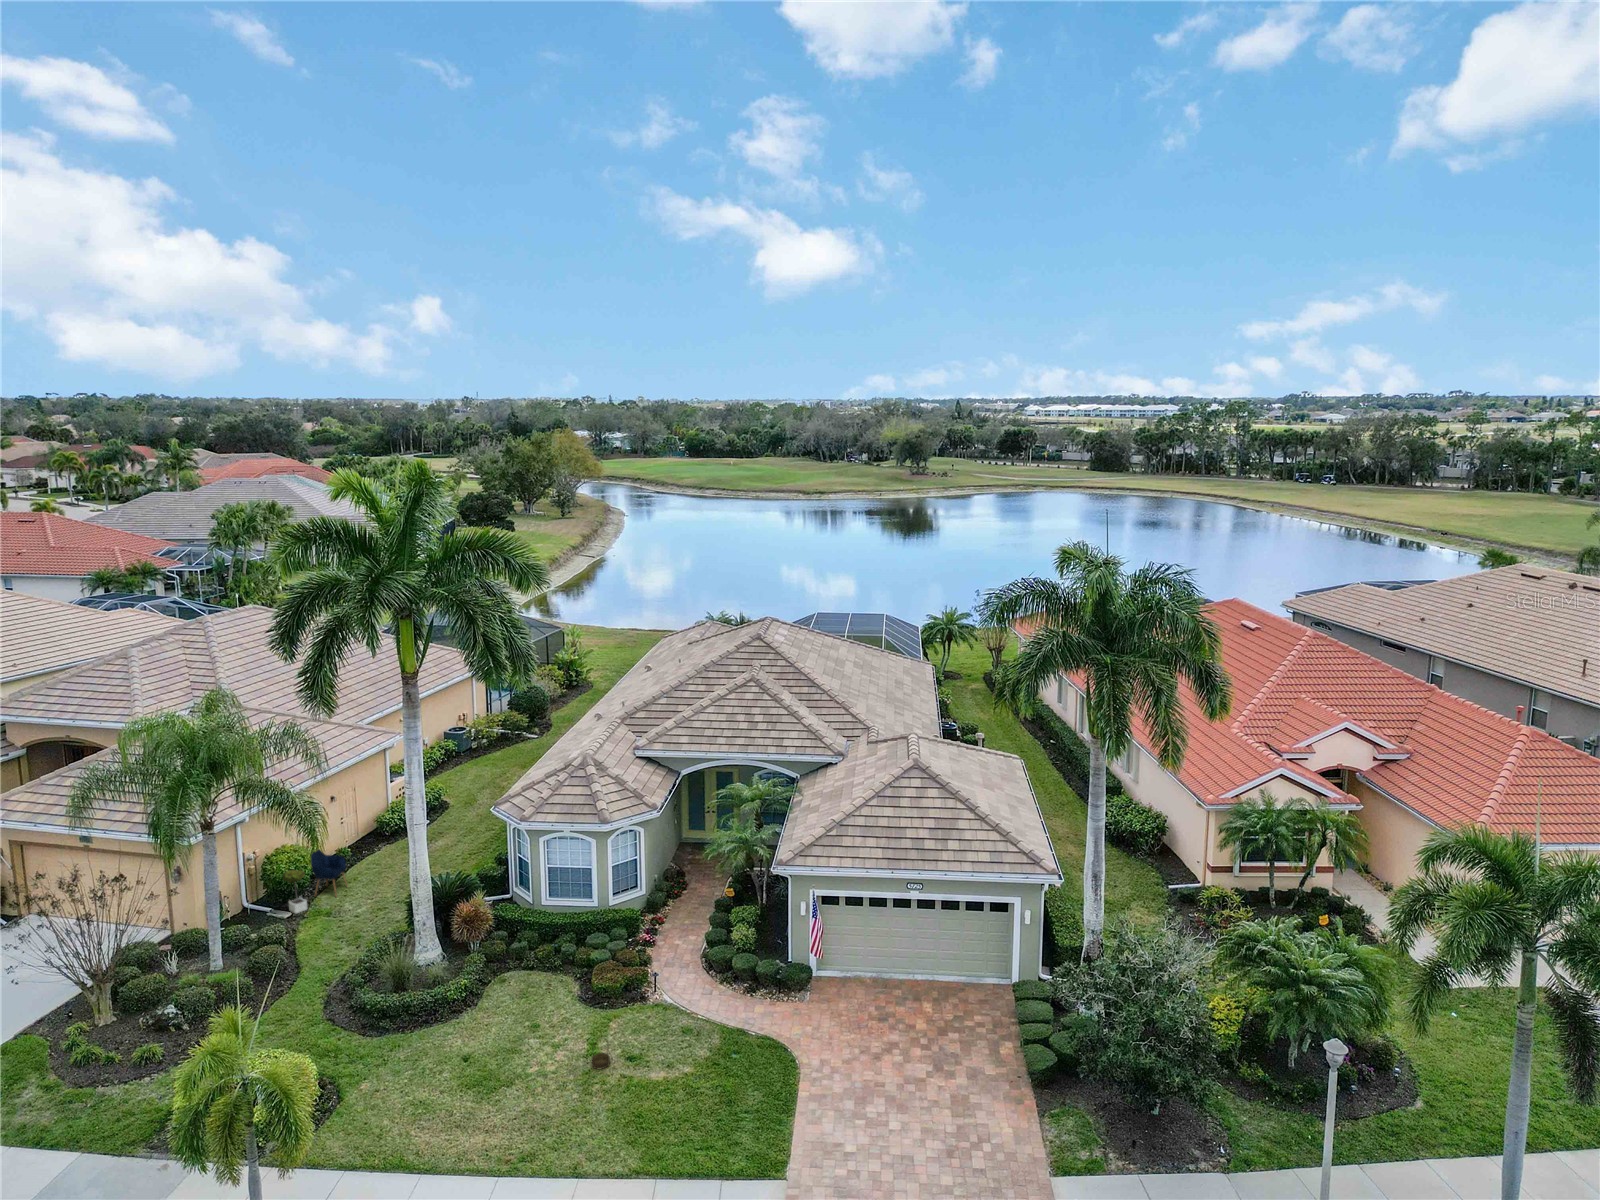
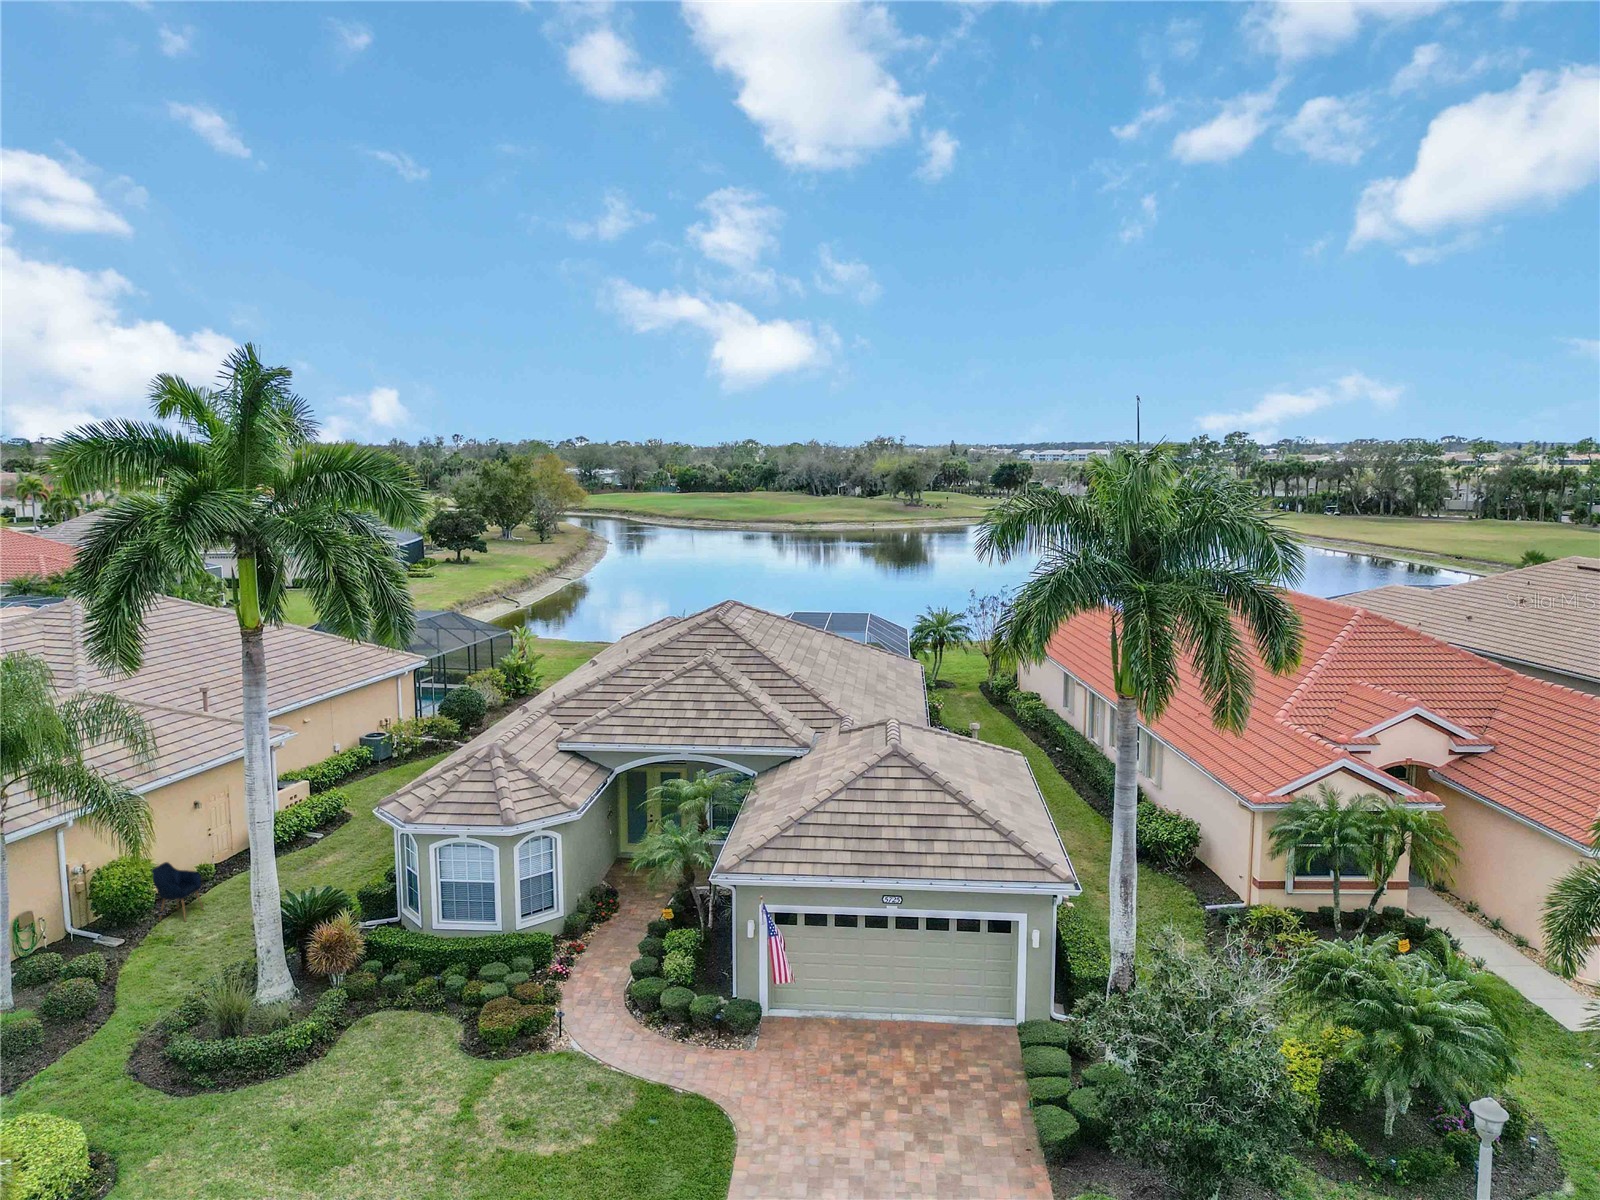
potted tree: present [283,870,307,913] -> none [113,886,145,942]
basket: present [592,1053,610,1069] -> none [458,1098,483,1142]

